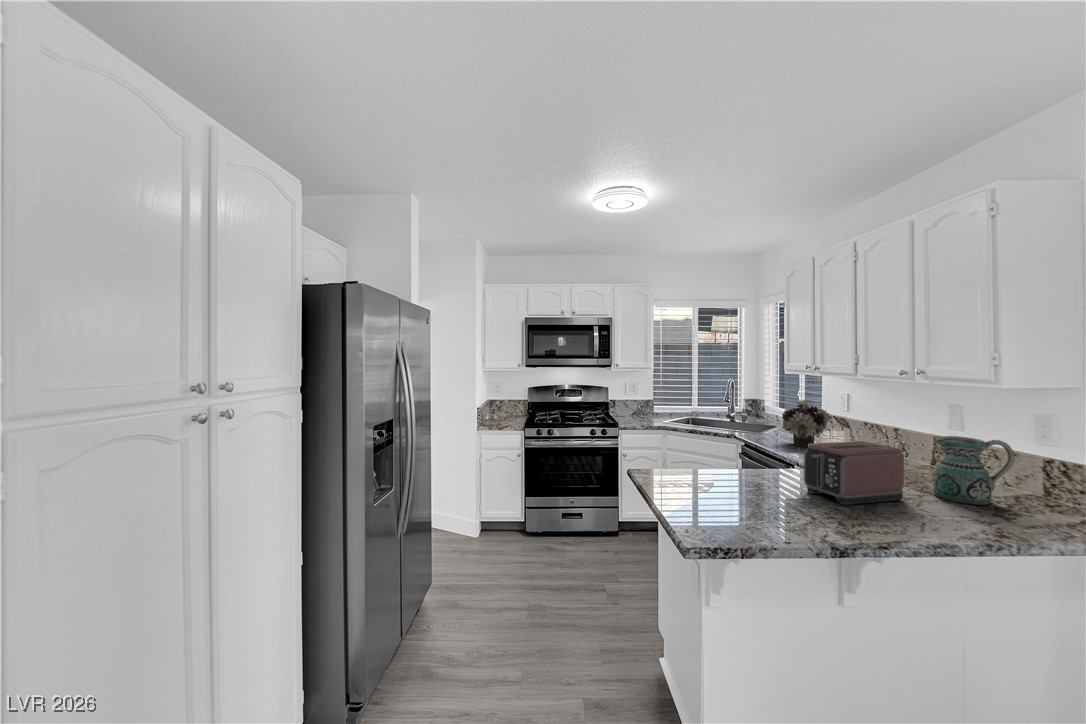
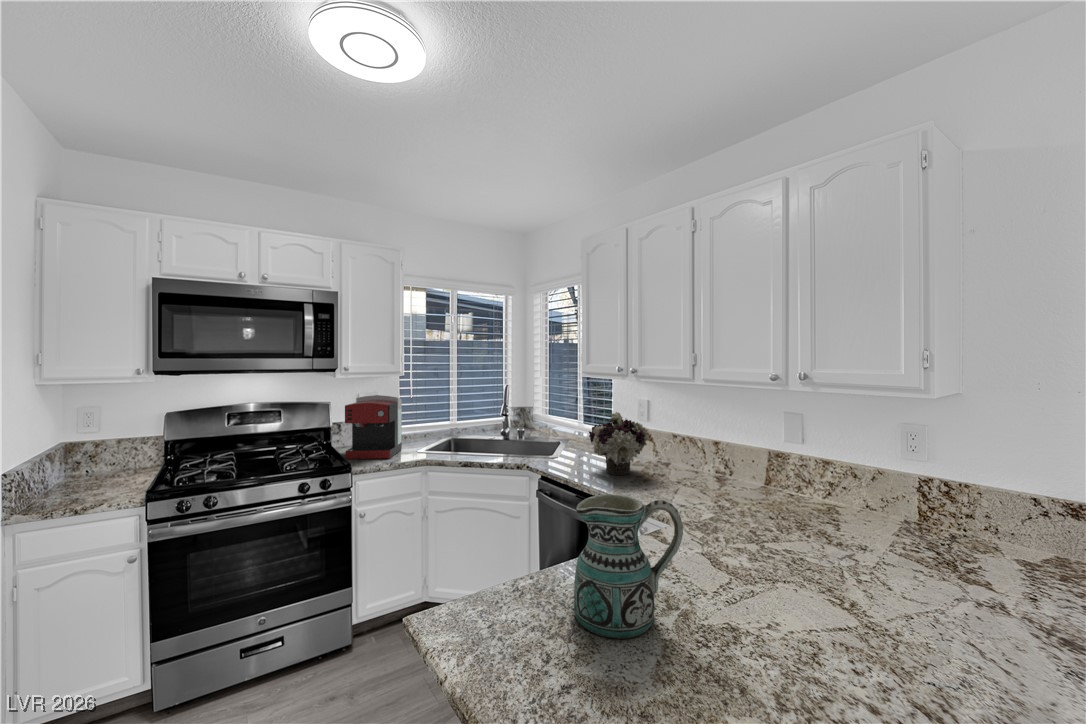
coffee maker: none [616,383,652,423] -> present [345,395,402,459]
ceramic pitcher: present [934,436,1014,505] -> present [574,494,683,639]
toaster: present [803,441,904,505] -> none [762,489,879,638]

